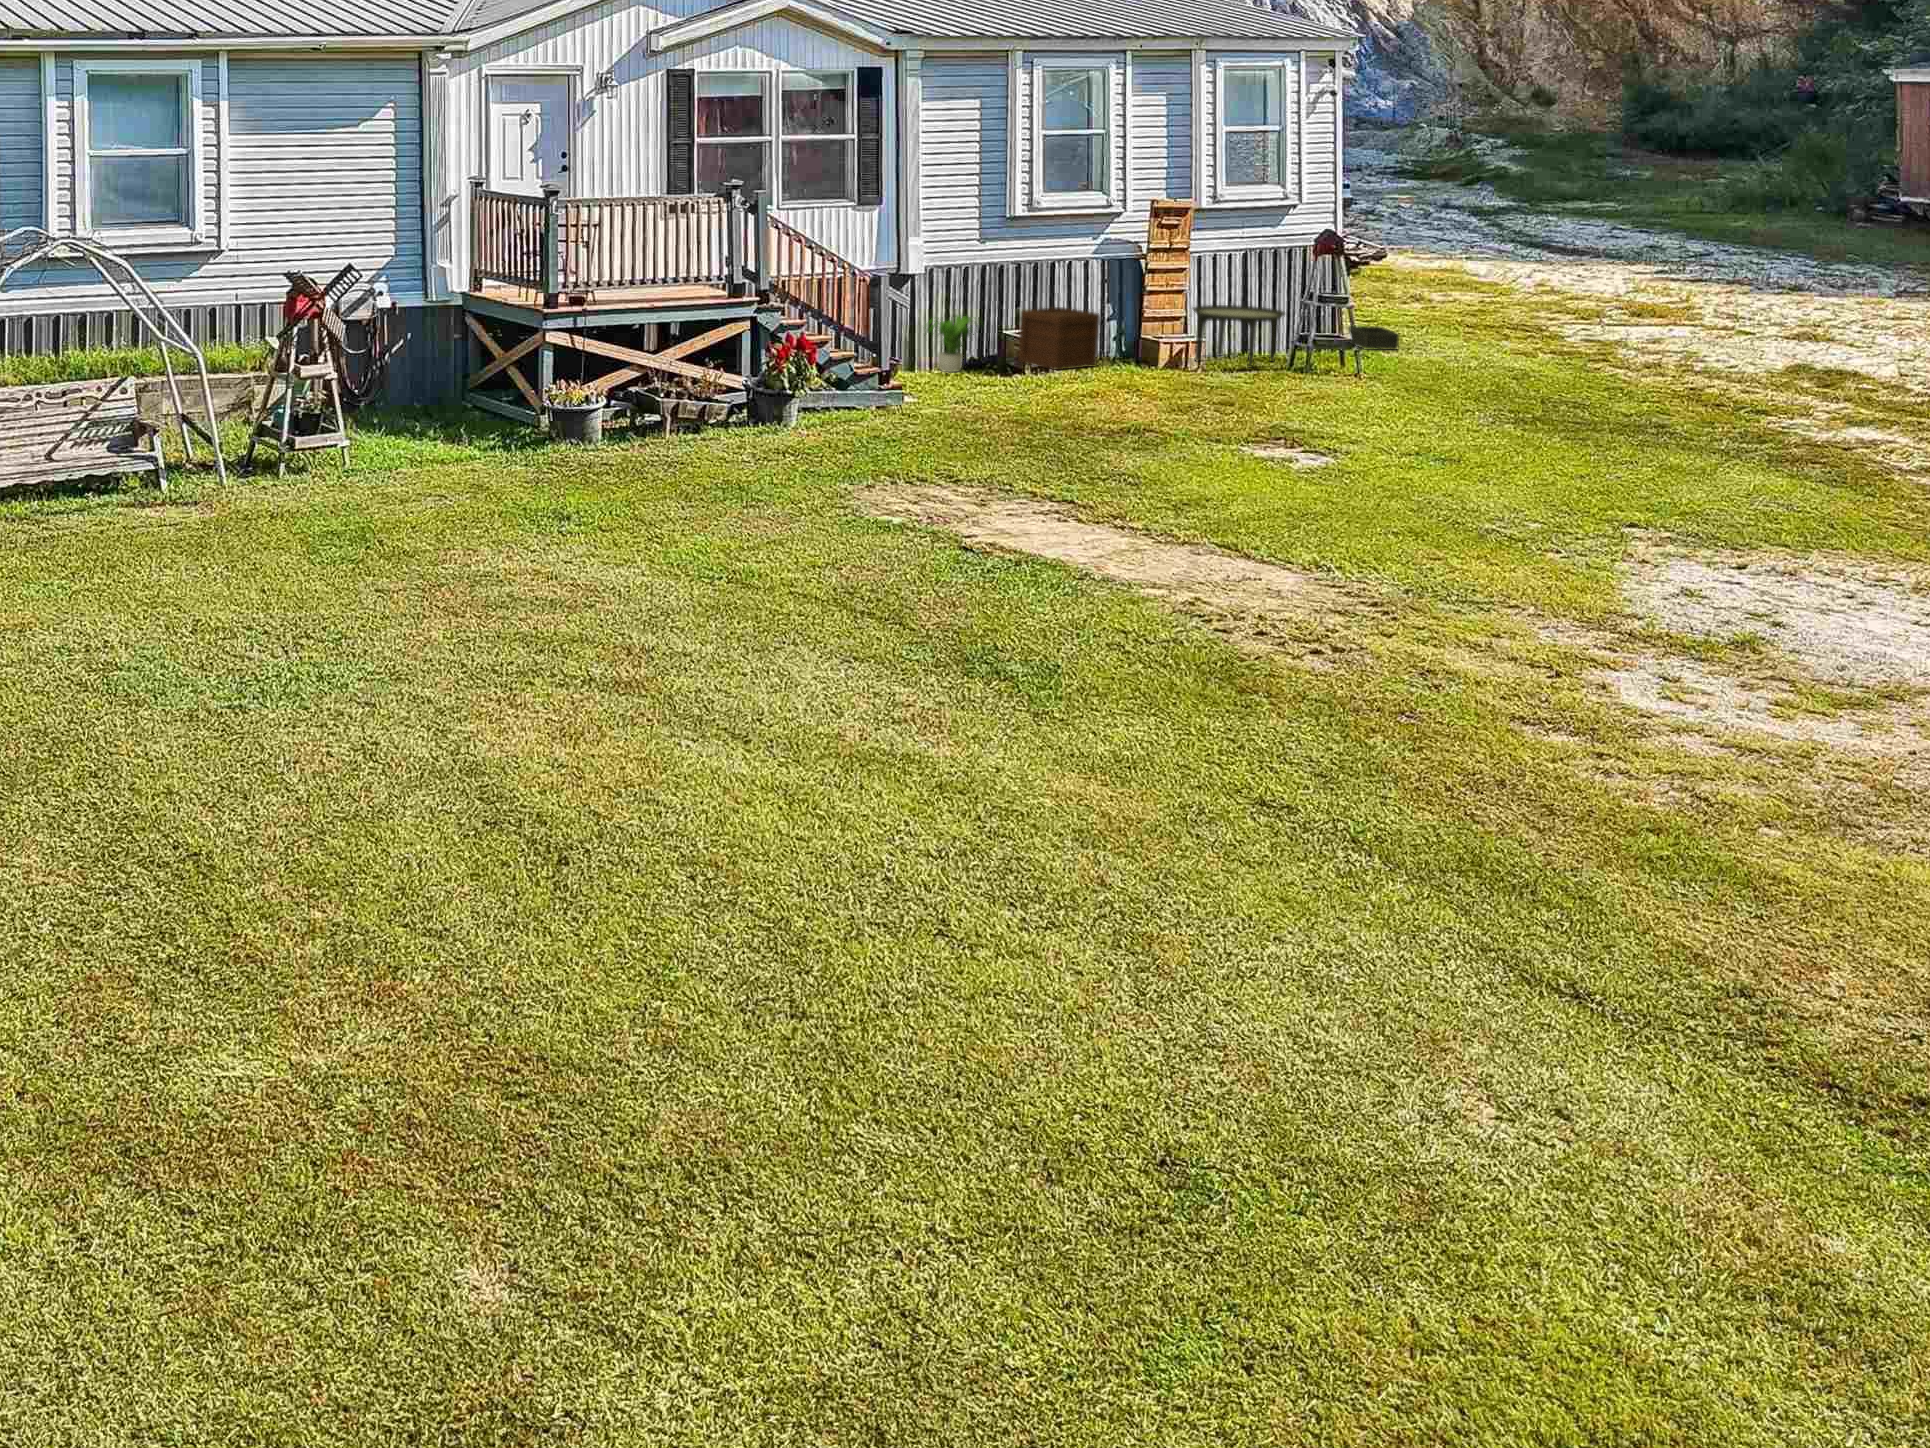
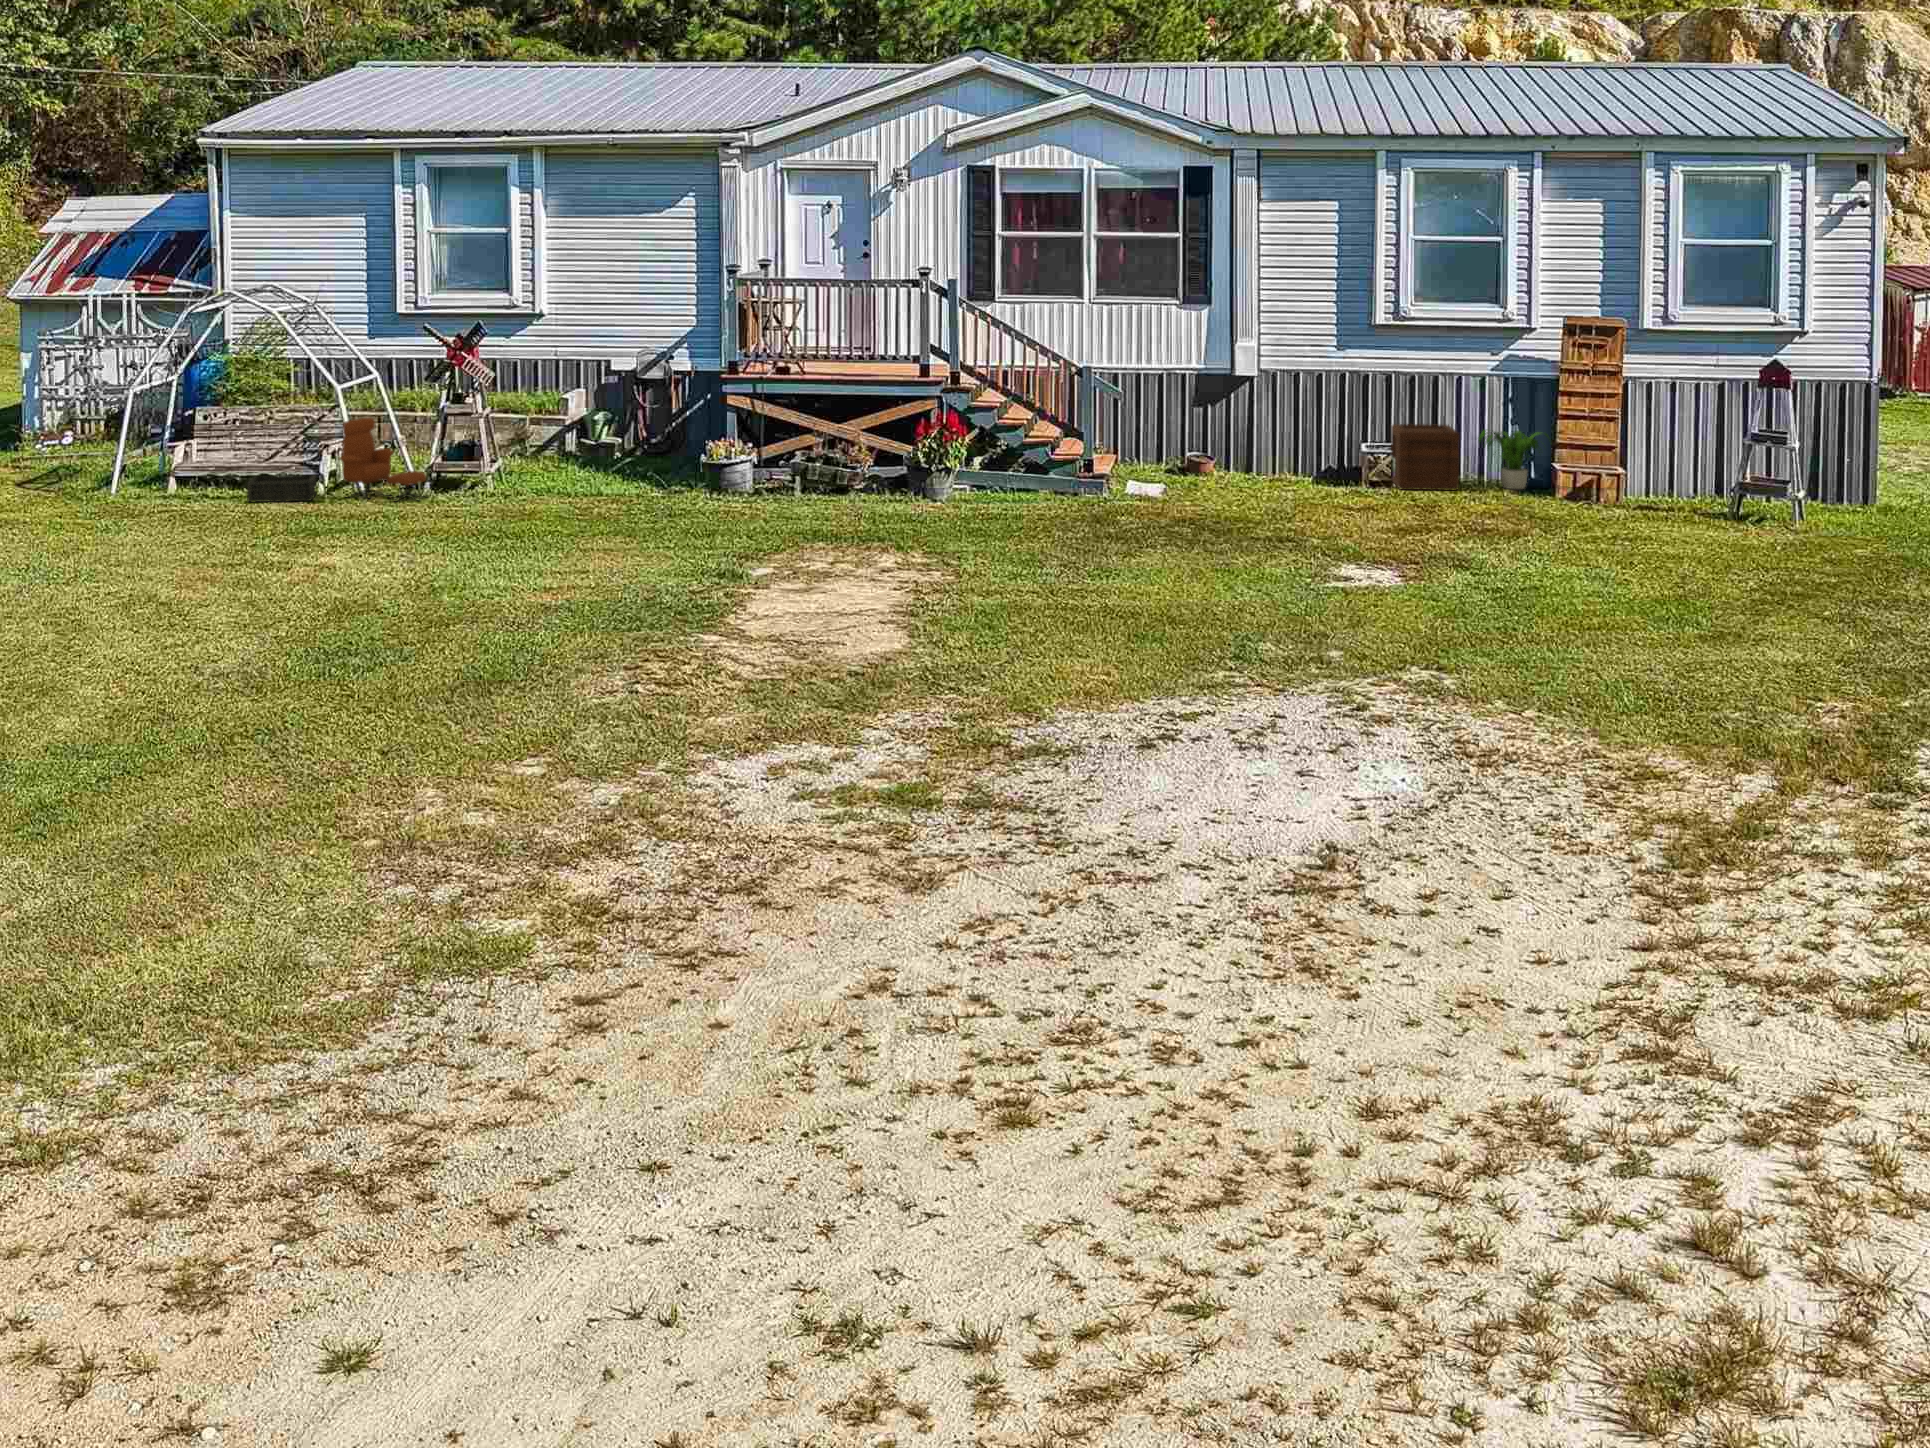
round table: present [1193,305,1285,368] -> none [1591,435,1698,507]
potted plant: present [926,316,974,372] -> present [1479,430,1549,489]
basket: present [1349,326,1399,350] -> present [247,475,317,502]
lounge chair: none [187,390,299,491] -> present [339,418,426,501]

